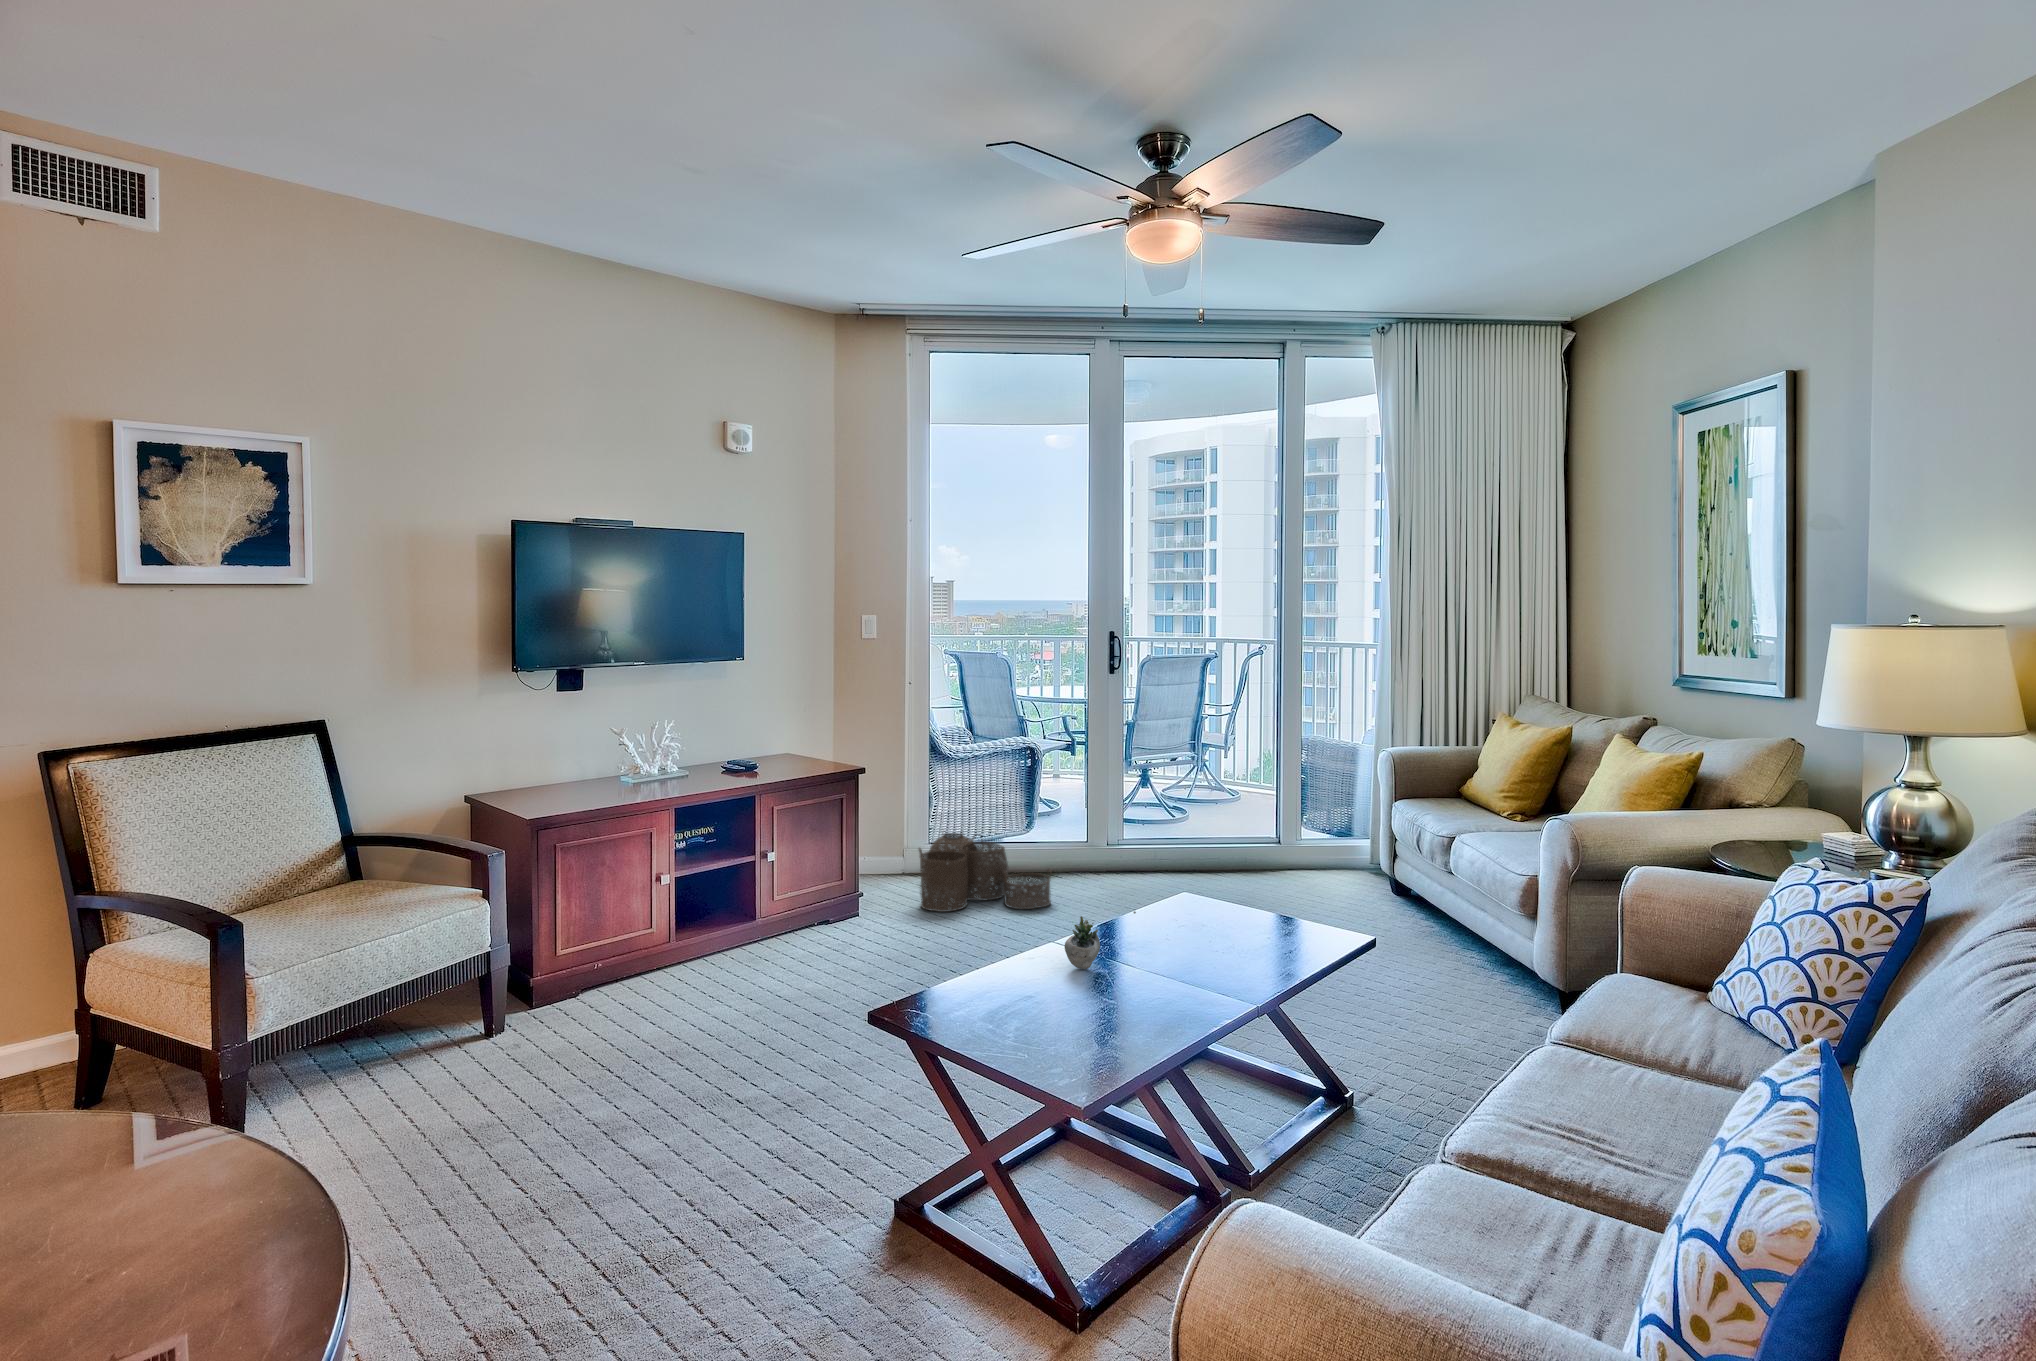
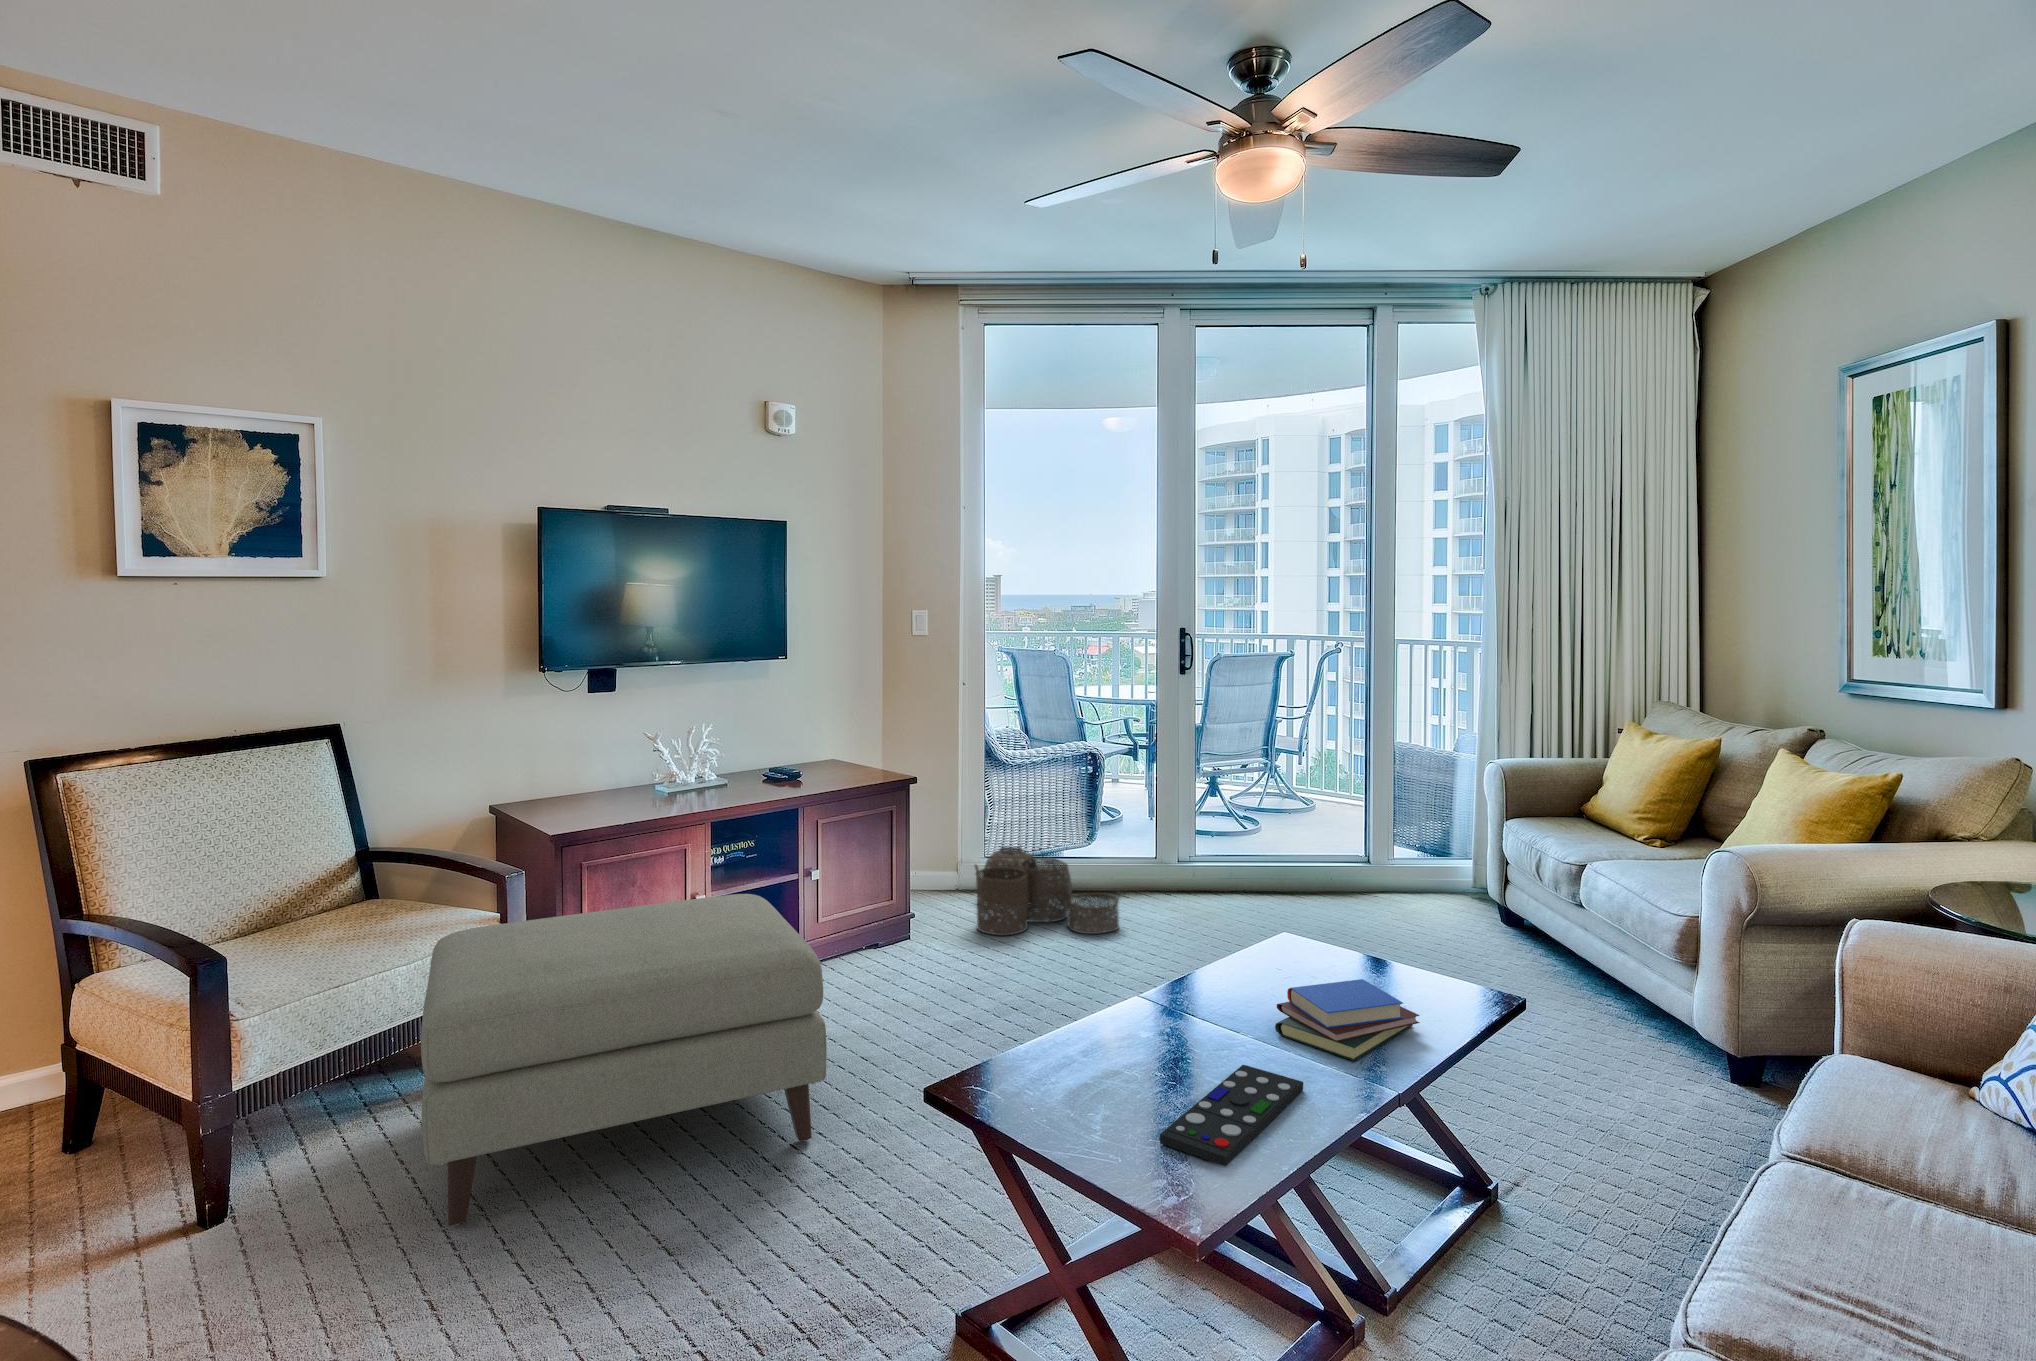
ottoman: none [422,869,781,1153] -> present [421,894,827,1226]
succulent plant: present [1065,911,1136,969] -> none [1158,967,1243,1034]
book: none [1163,922,1282,985] -> present [1275,979,1420,1061]
remote control: none [1057,989,1179,1059] -> present [1160,1065,1303,1166]

